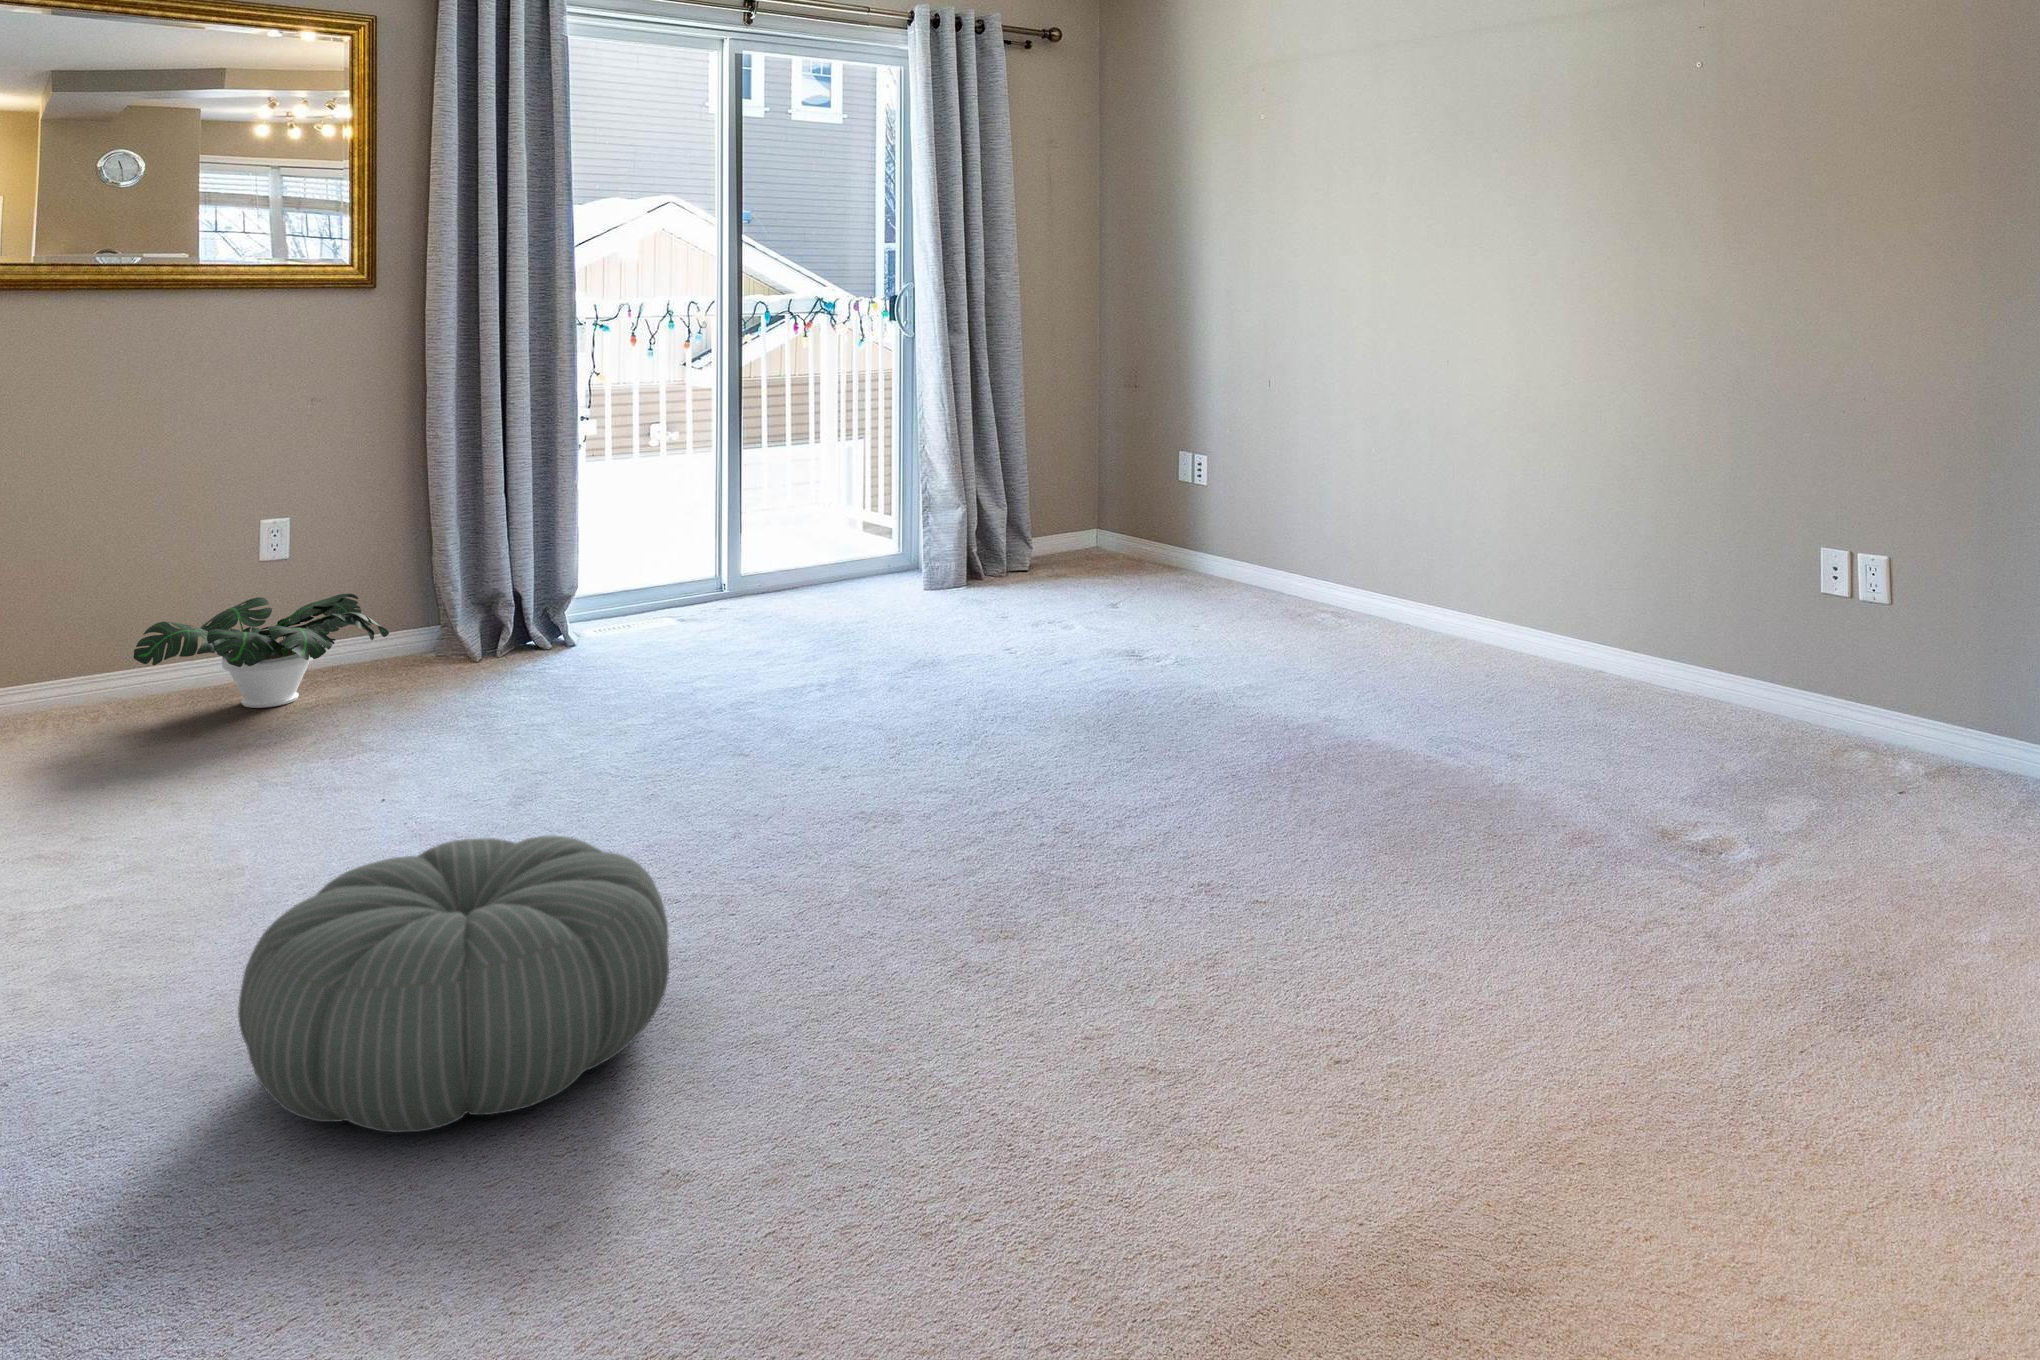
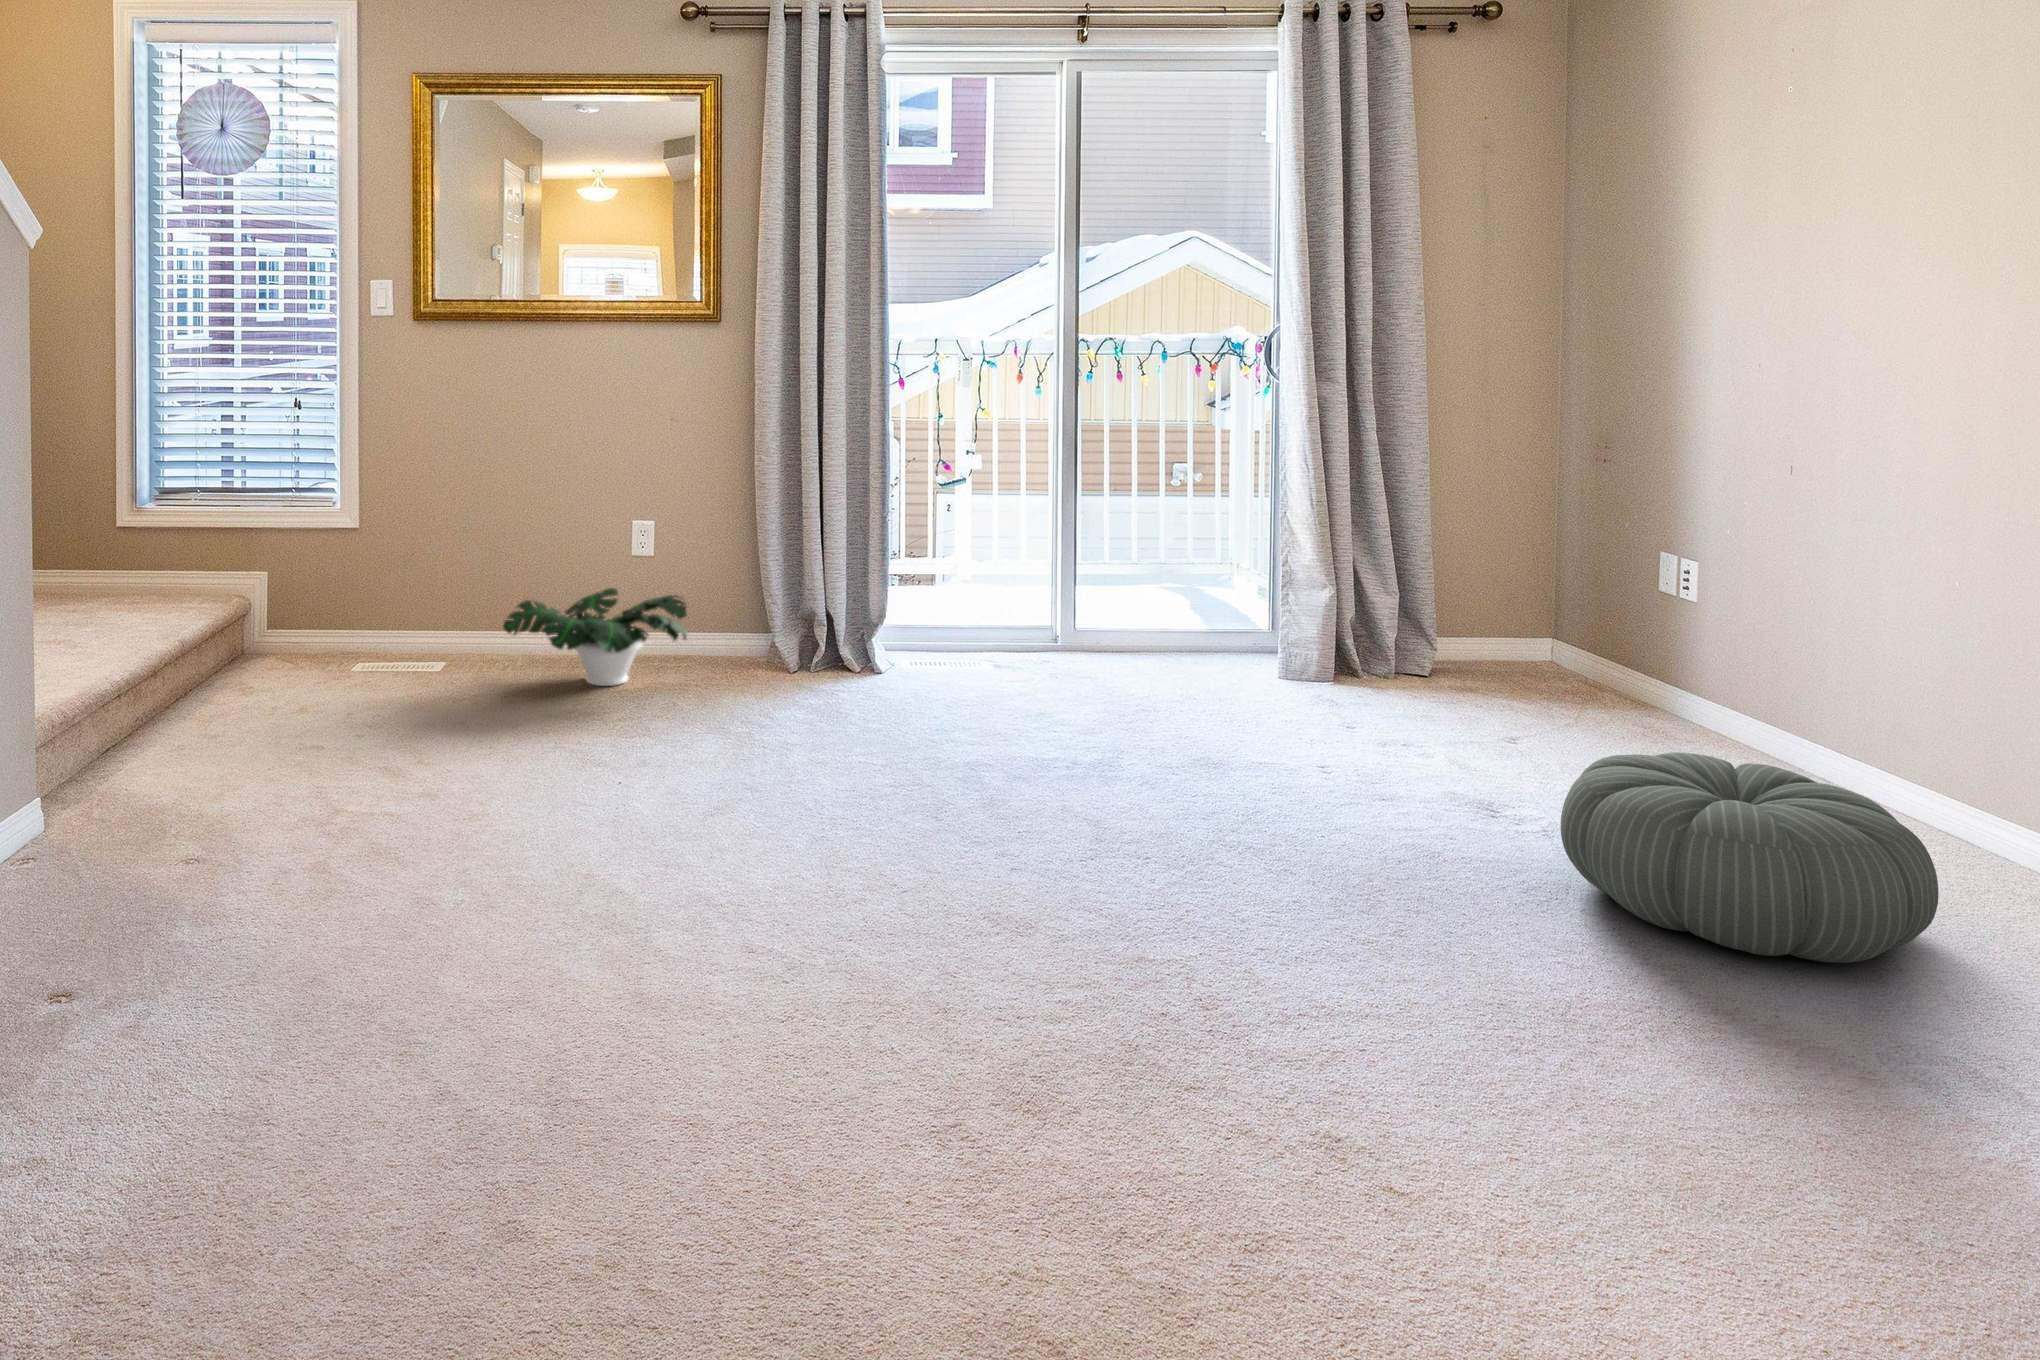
pouf: present [238,835,669,1132] -> present [1561,752,1939,963]

